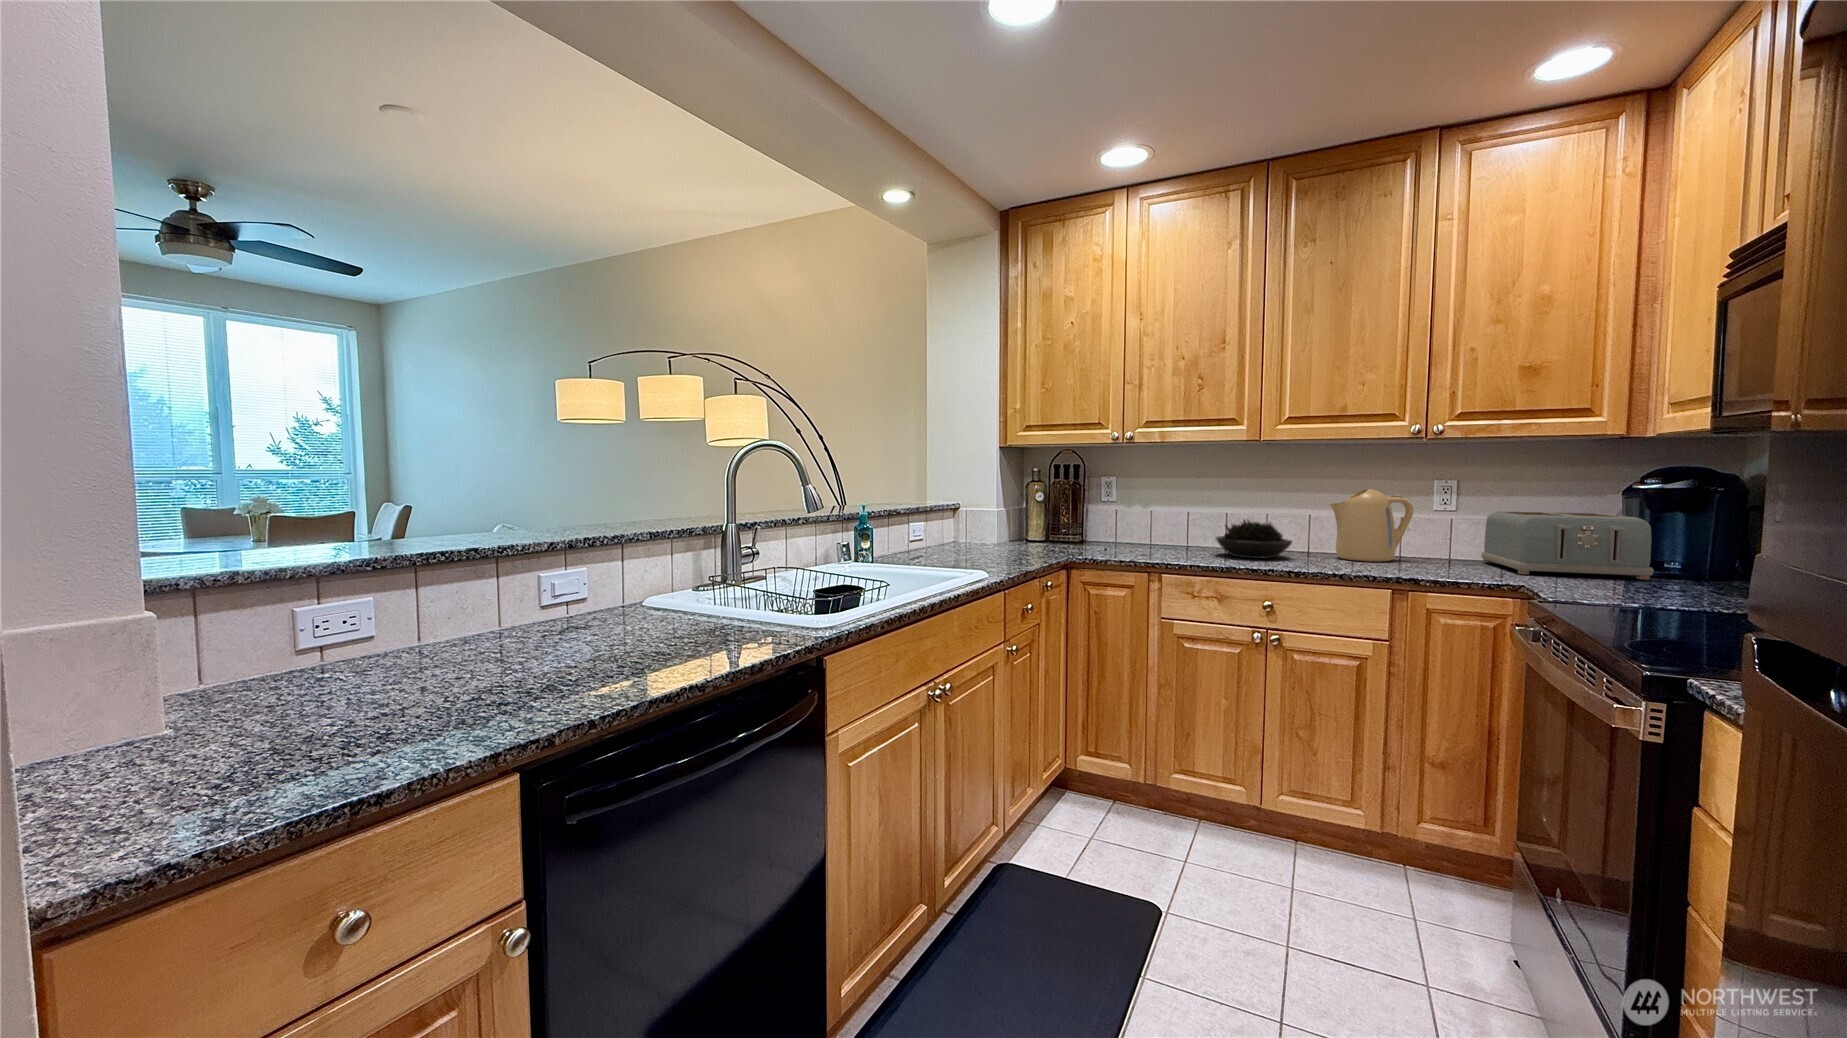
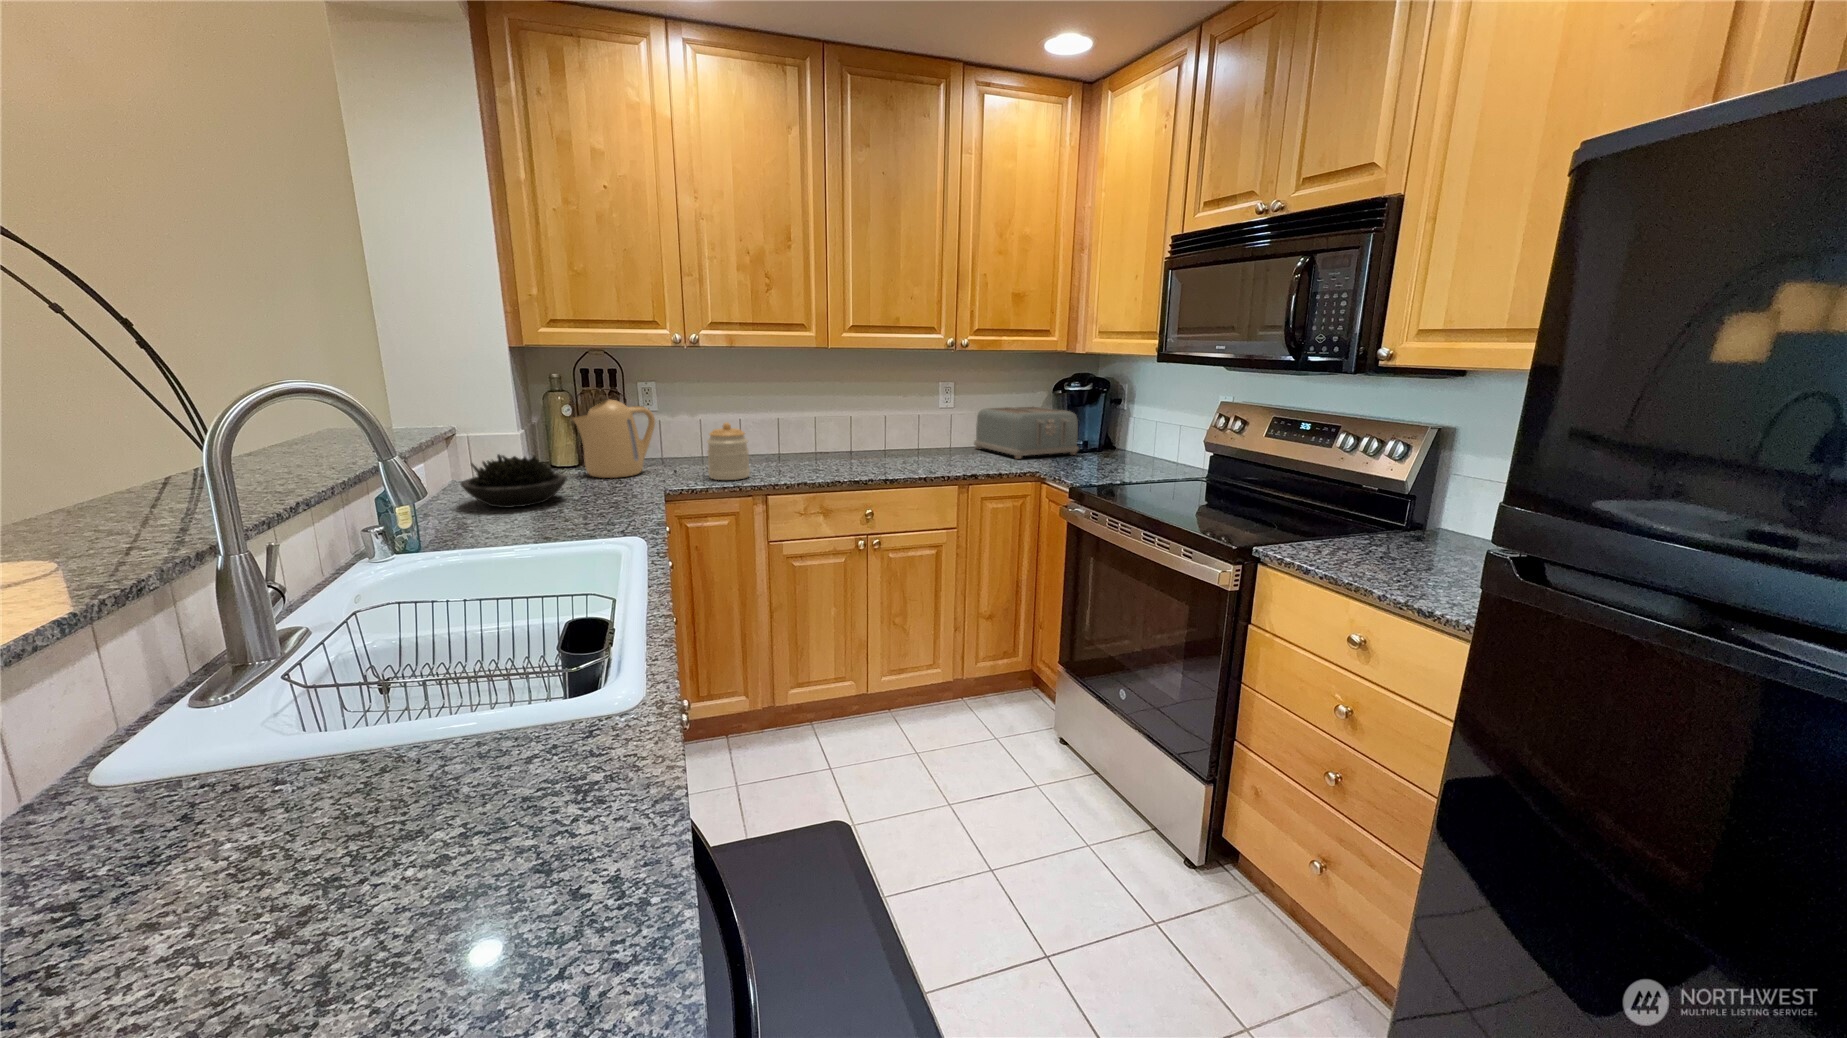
kettle: present [1330,489,1413,562] -> present [572,400,655,478]
jar: none [1119,505,1157,556] -> present [707,422,750,480]
succulent plant: present [1216,520,1292,559] -> present [461,454,567,508]

